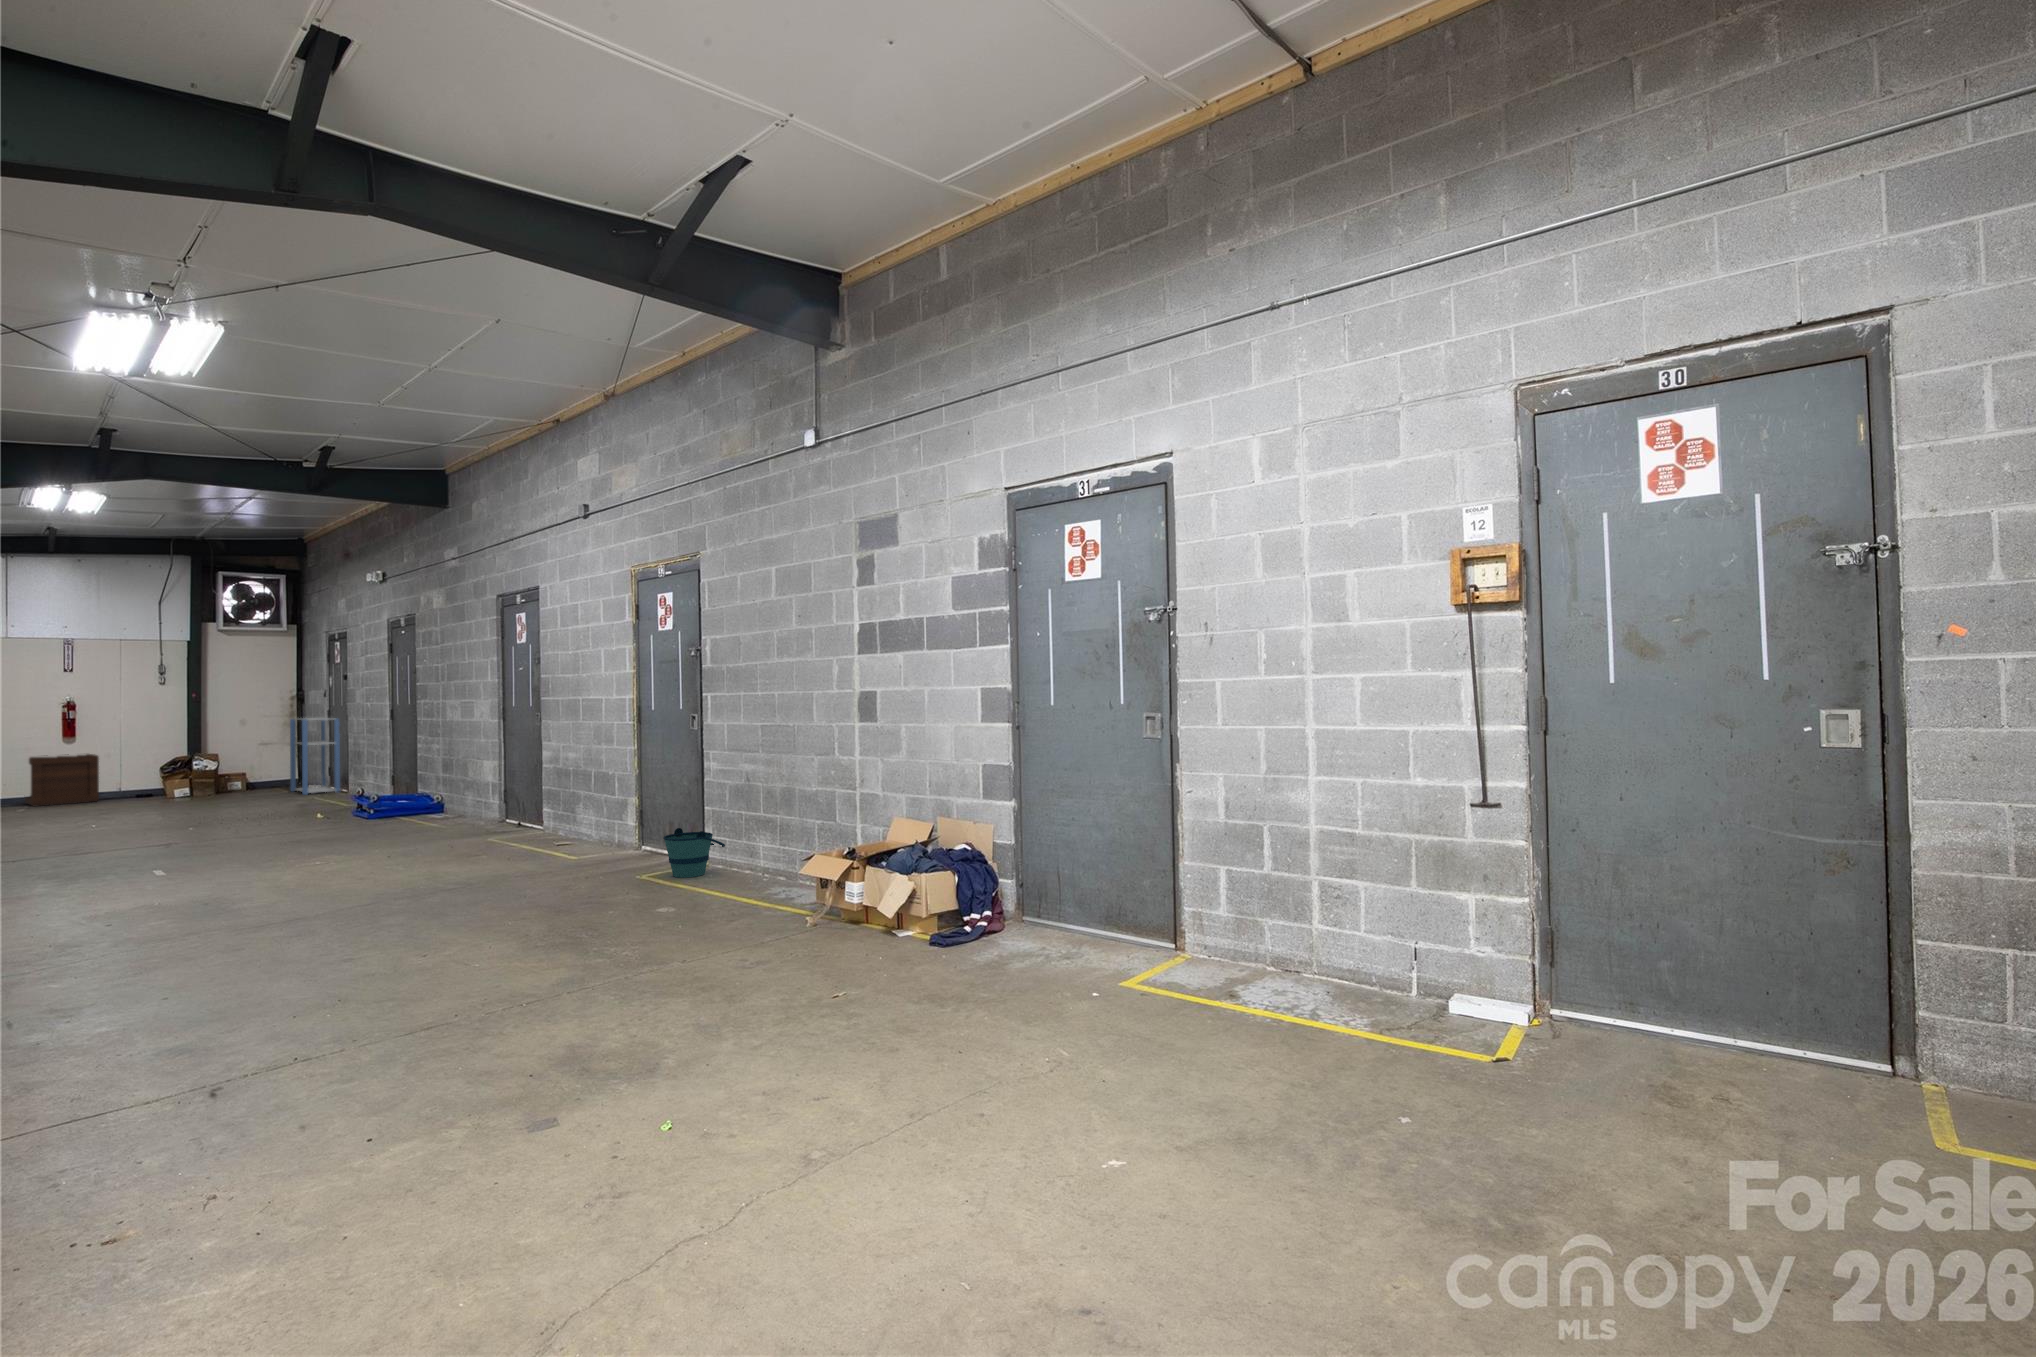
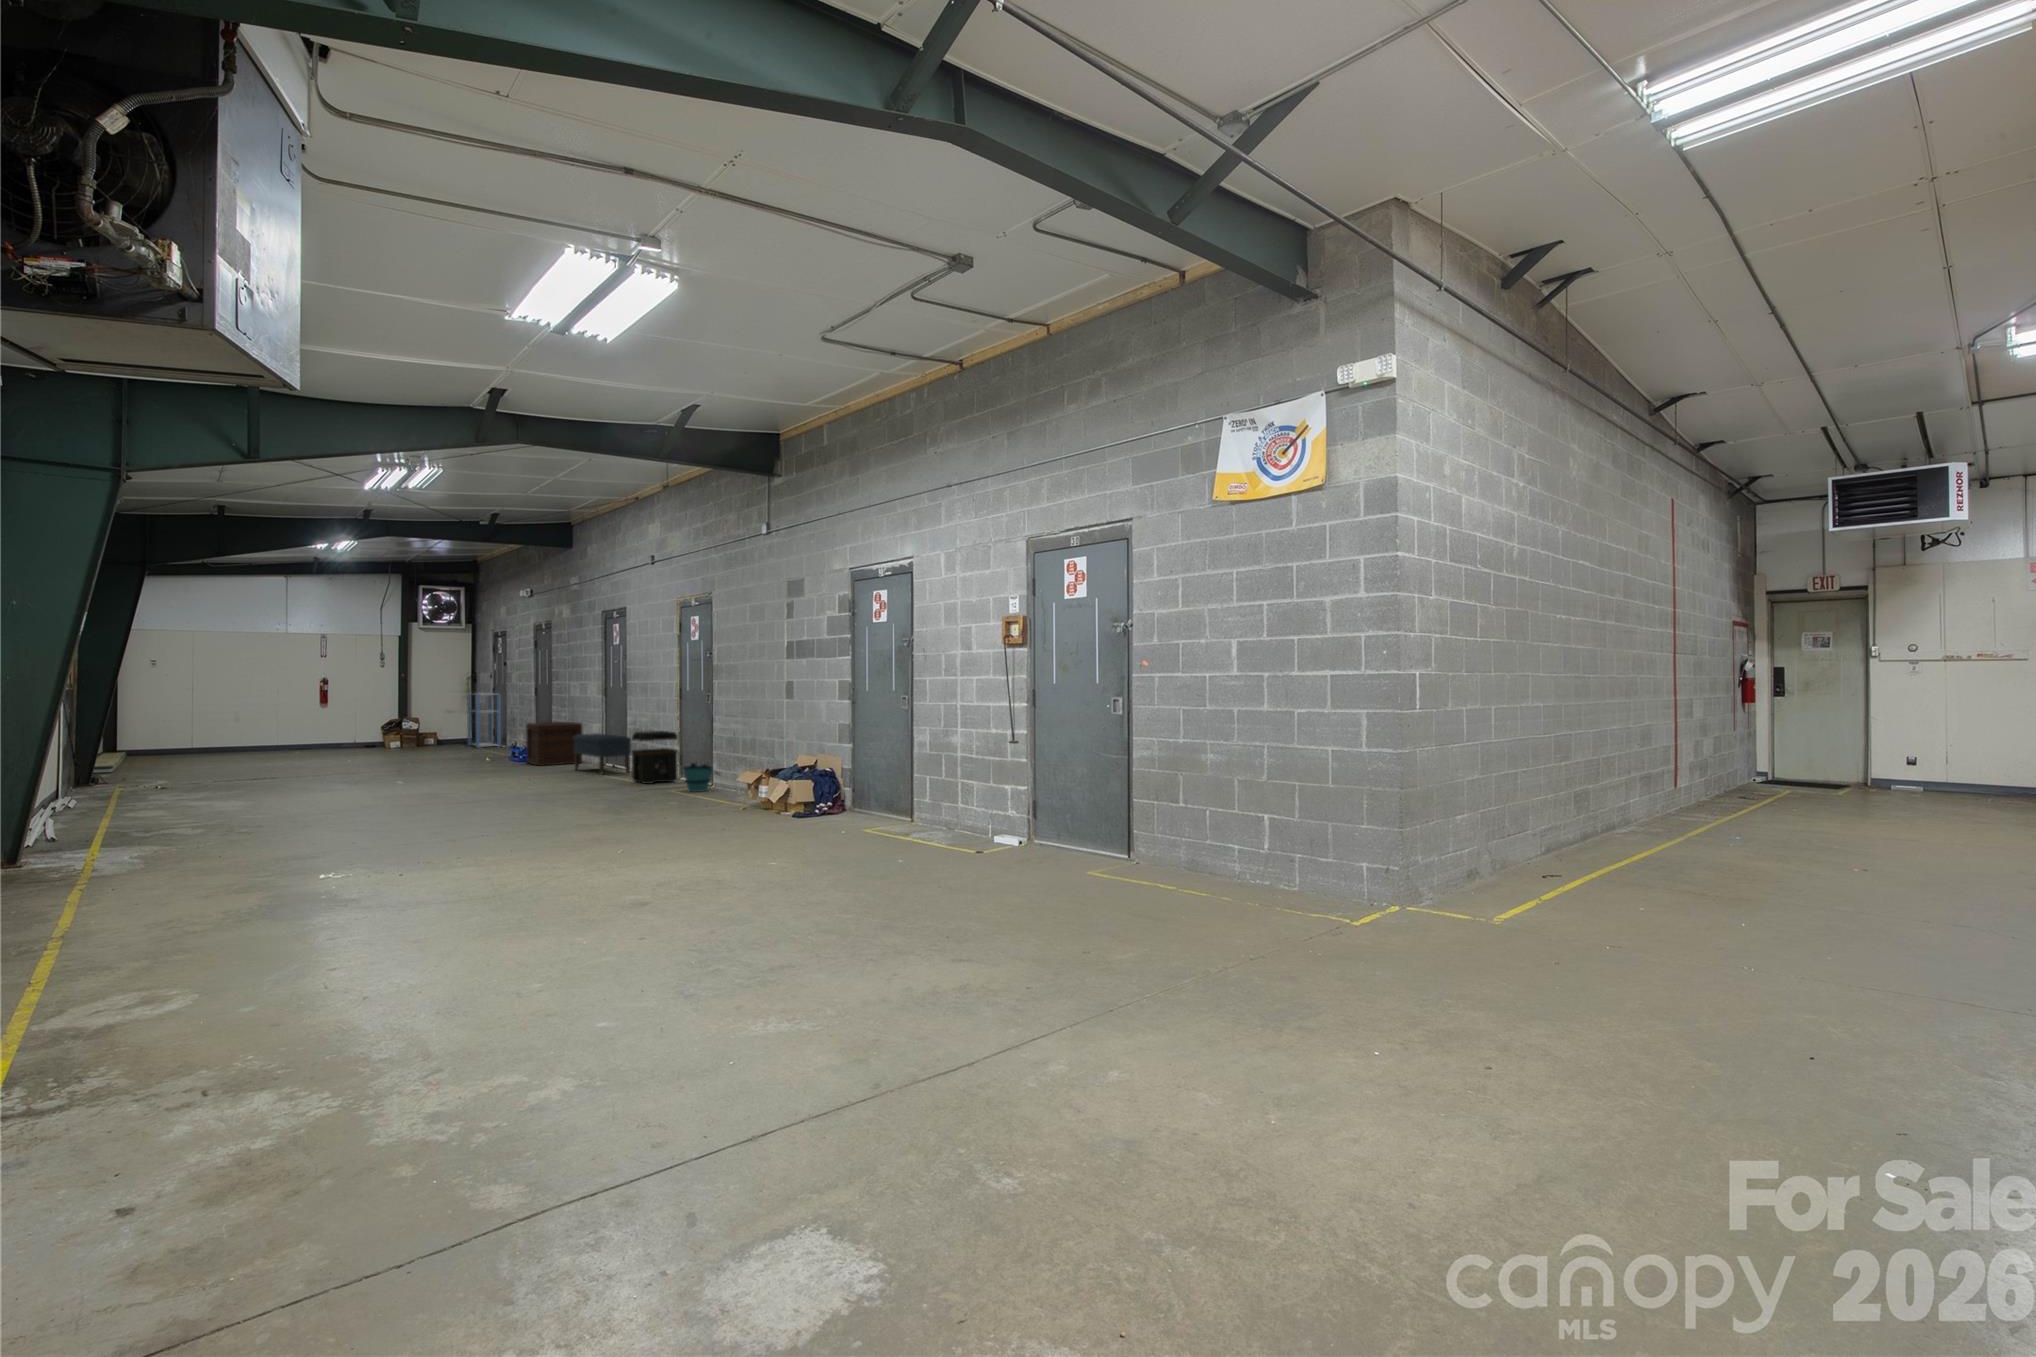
wooden crate: present [25,754,99,806] -> present [526,722,582,766]
toolbox: none [564,774,641,861] -> present [631,731,678,784]
bench: none [458,777,554,843] -> present [573,733,631,775]

